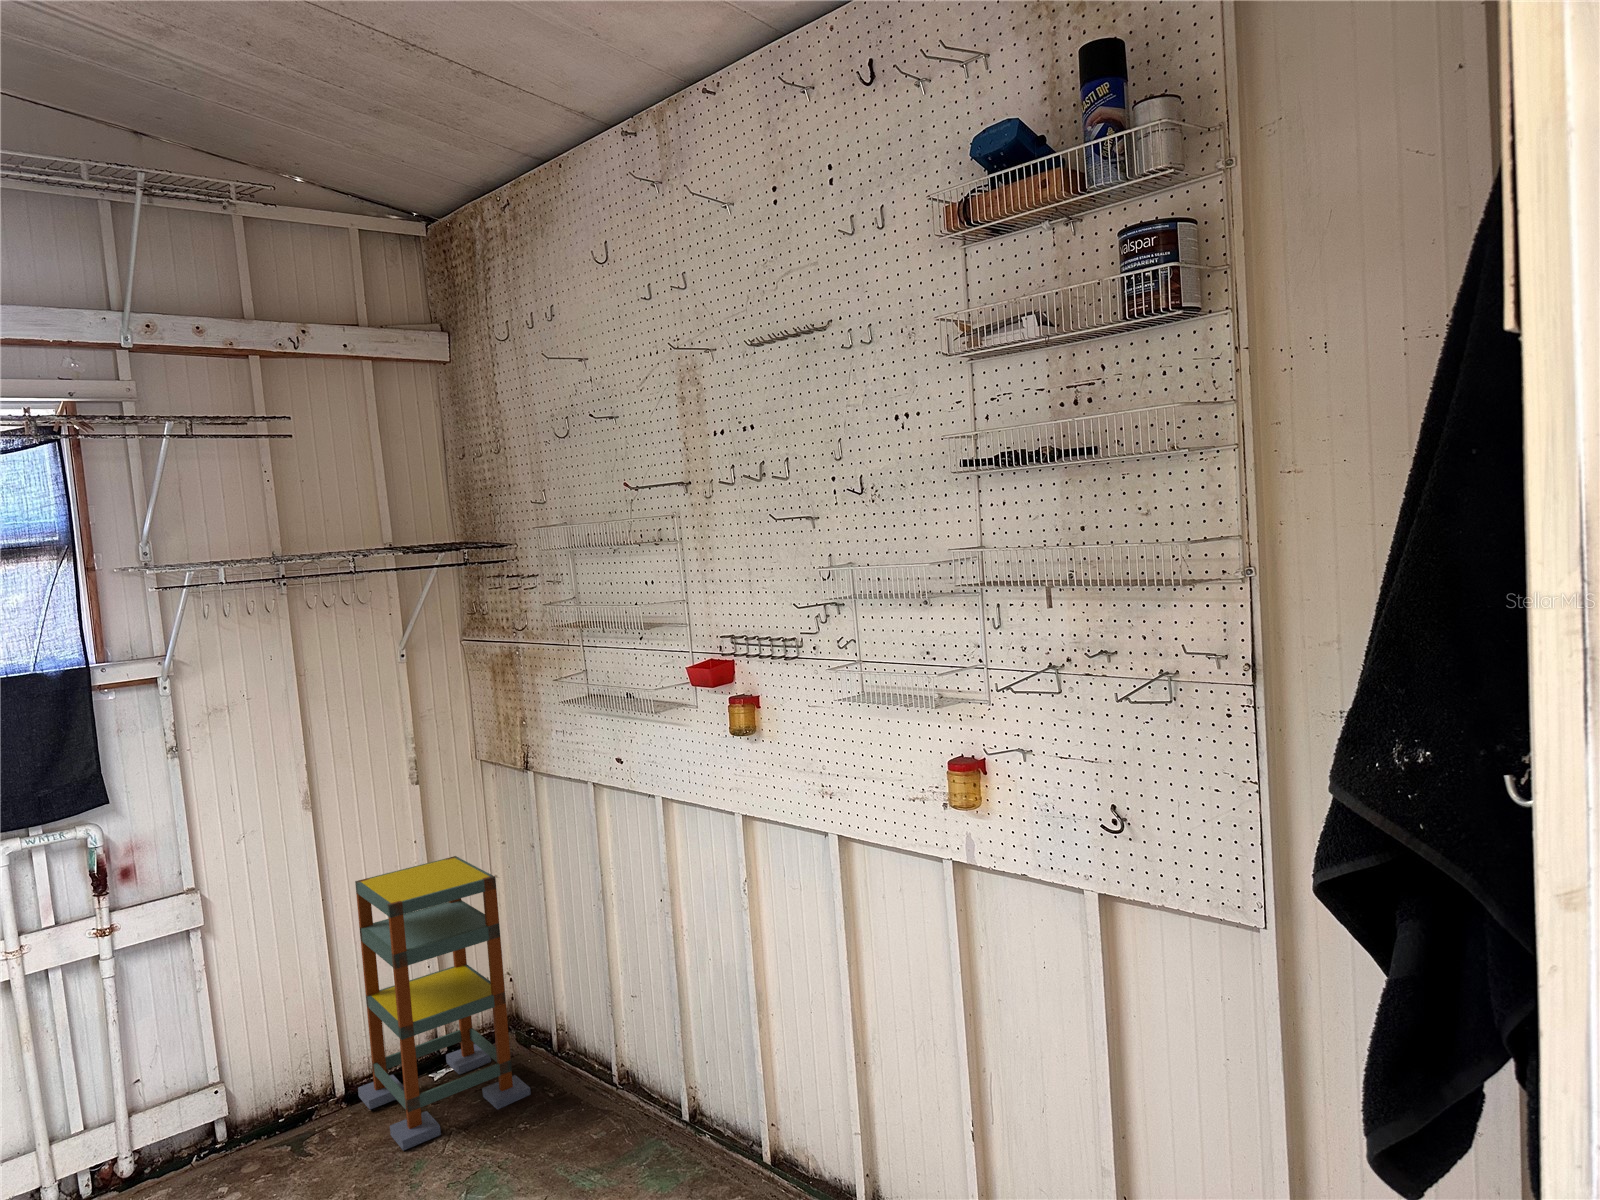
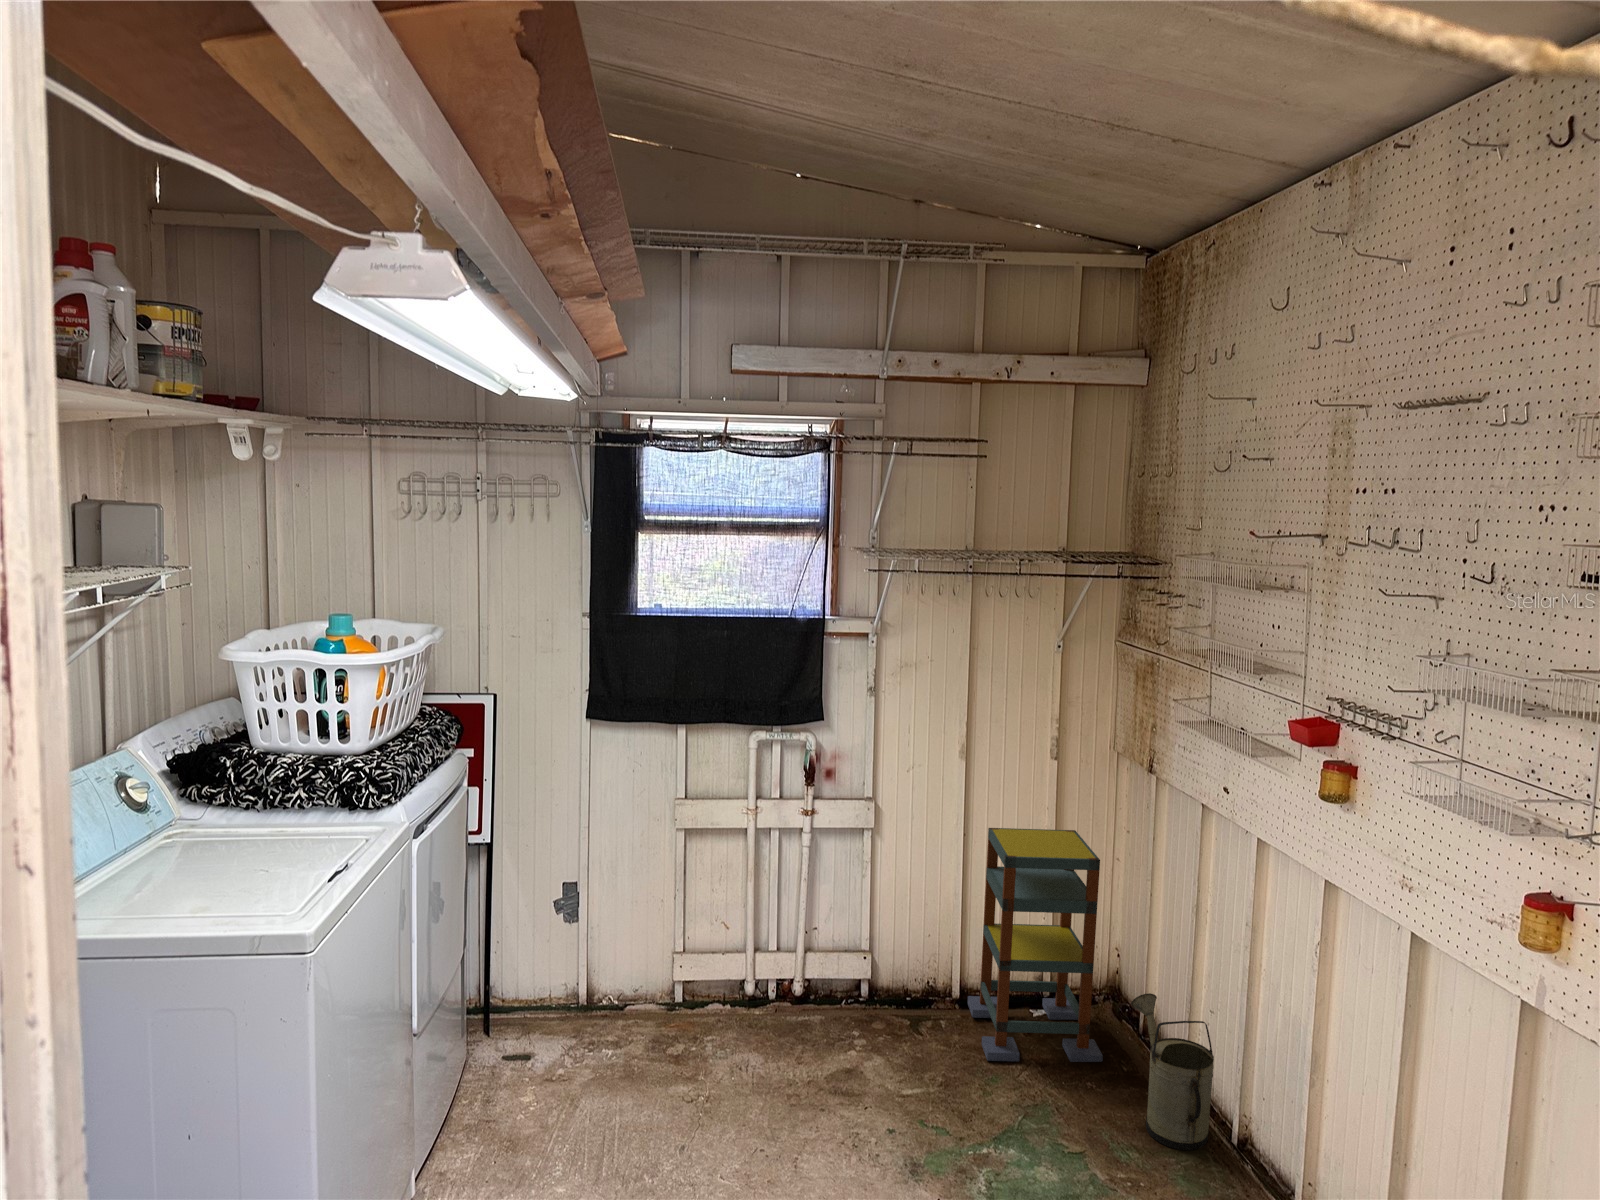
watering can: none [556,999,659,1150] -> present [1131,993,1214,1150]

